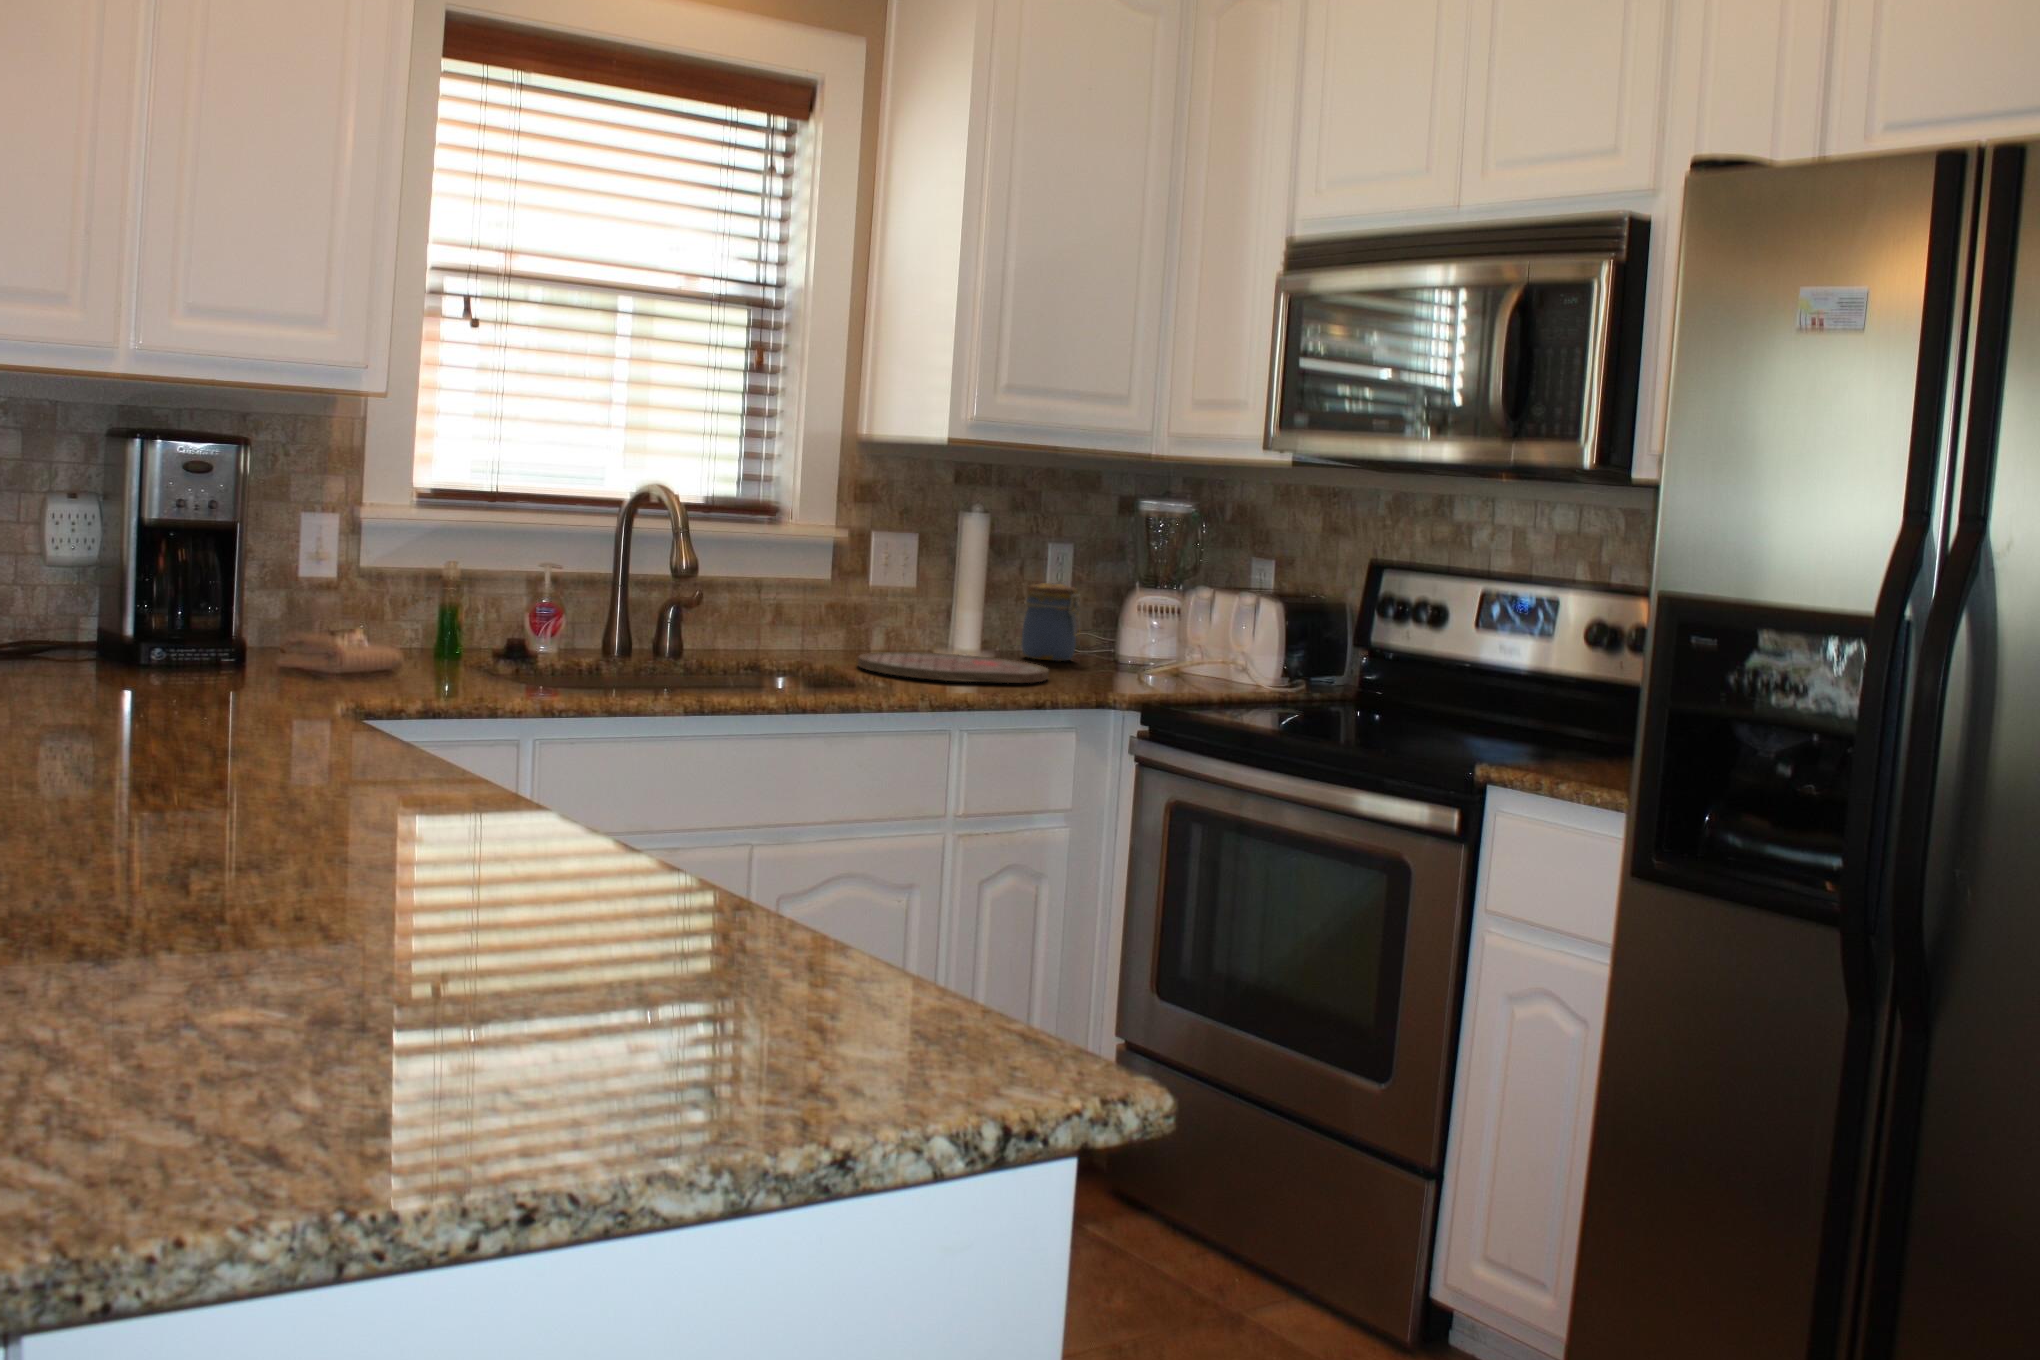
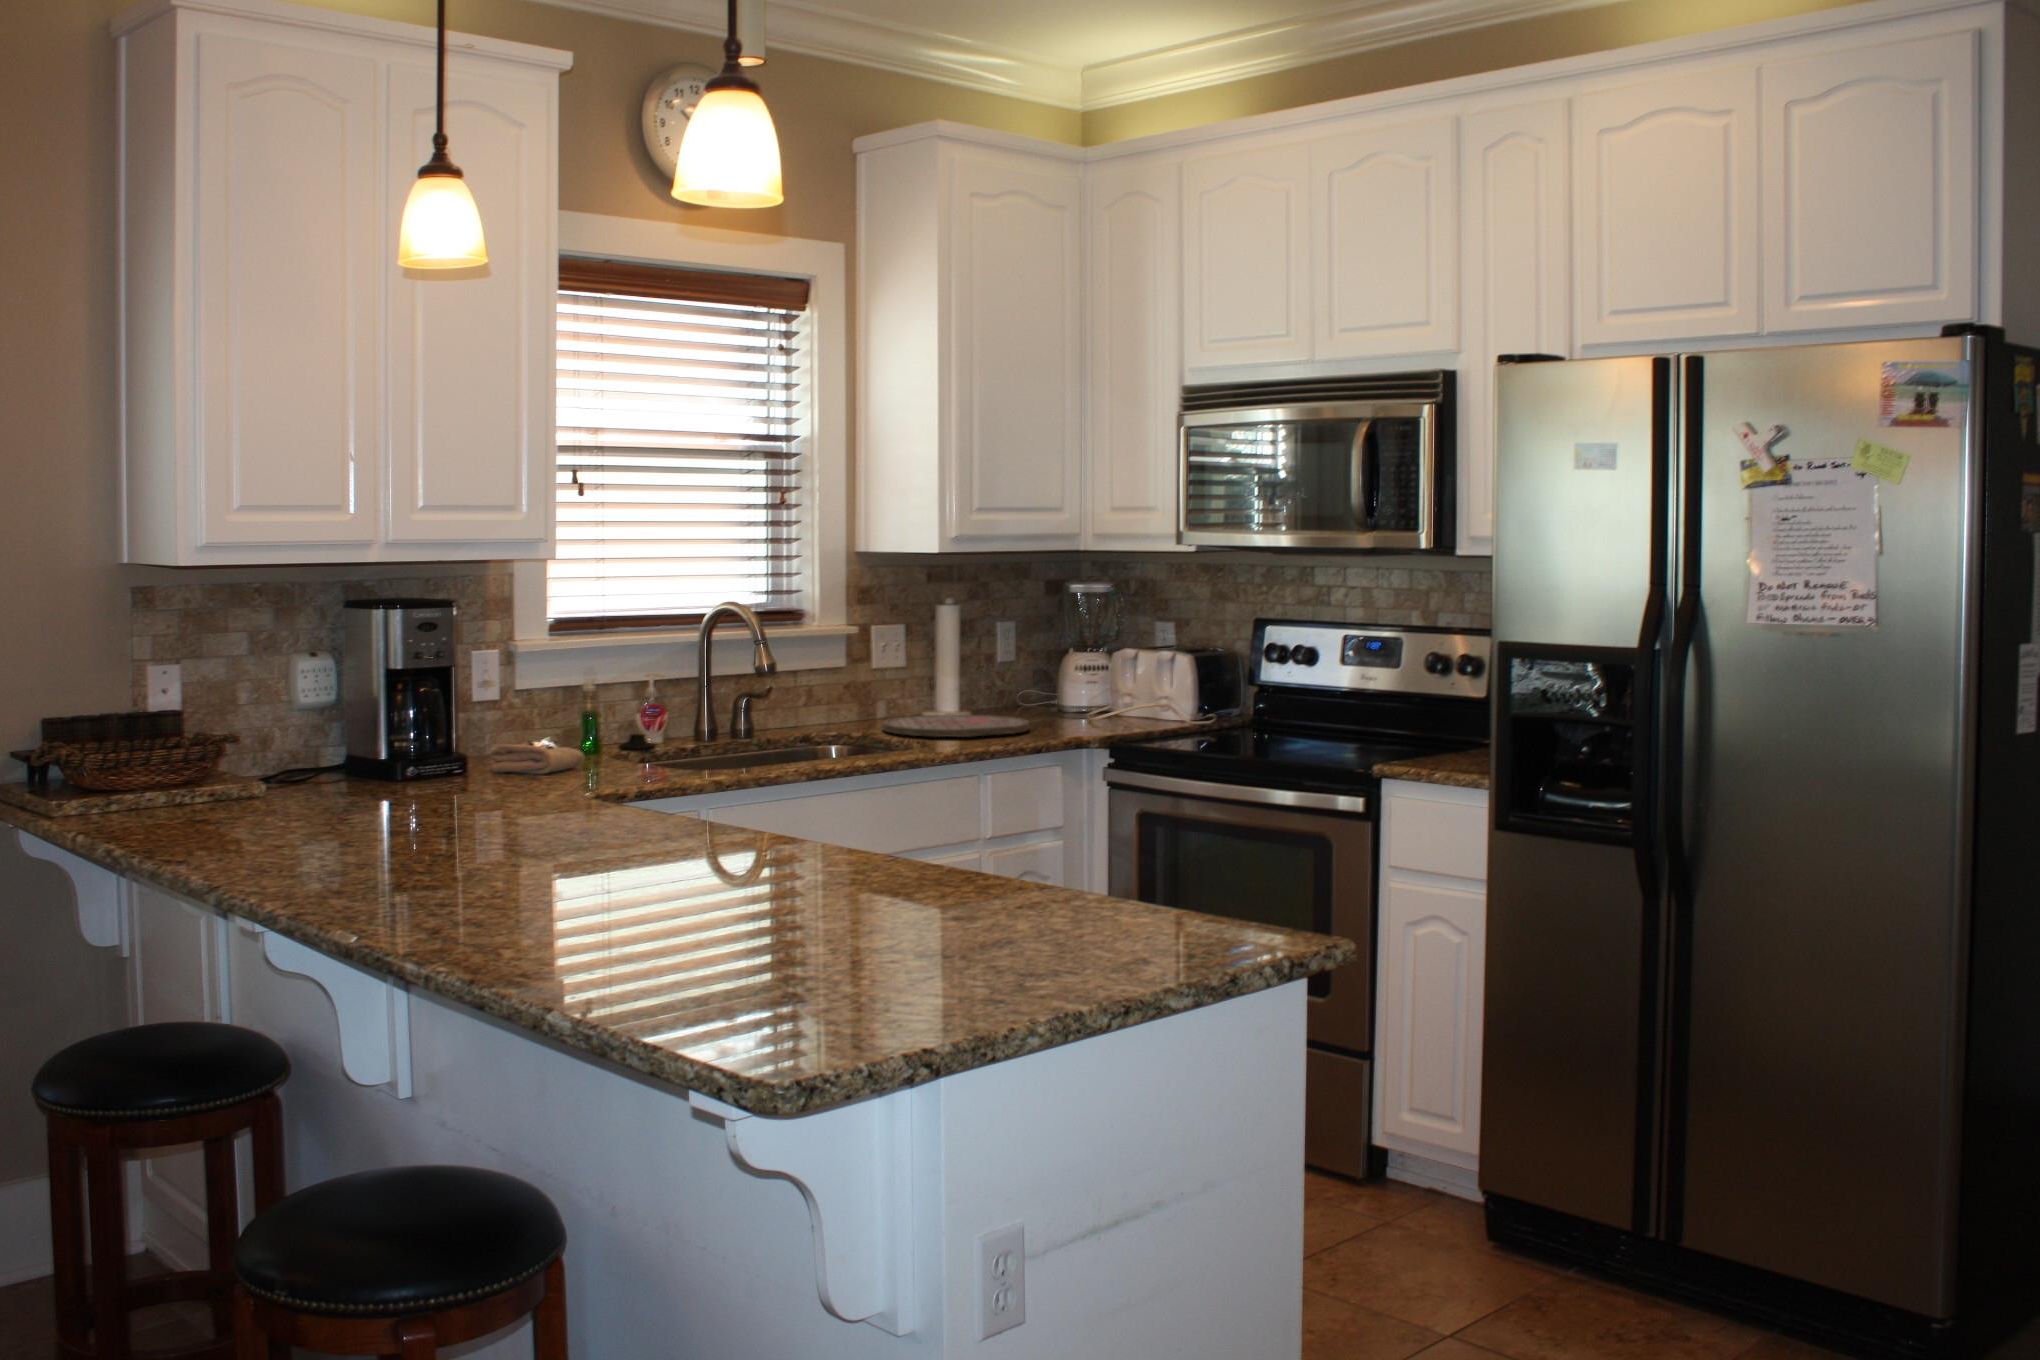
jar: present [1021,583,1080,661] -> none [991,652,1037,713]

